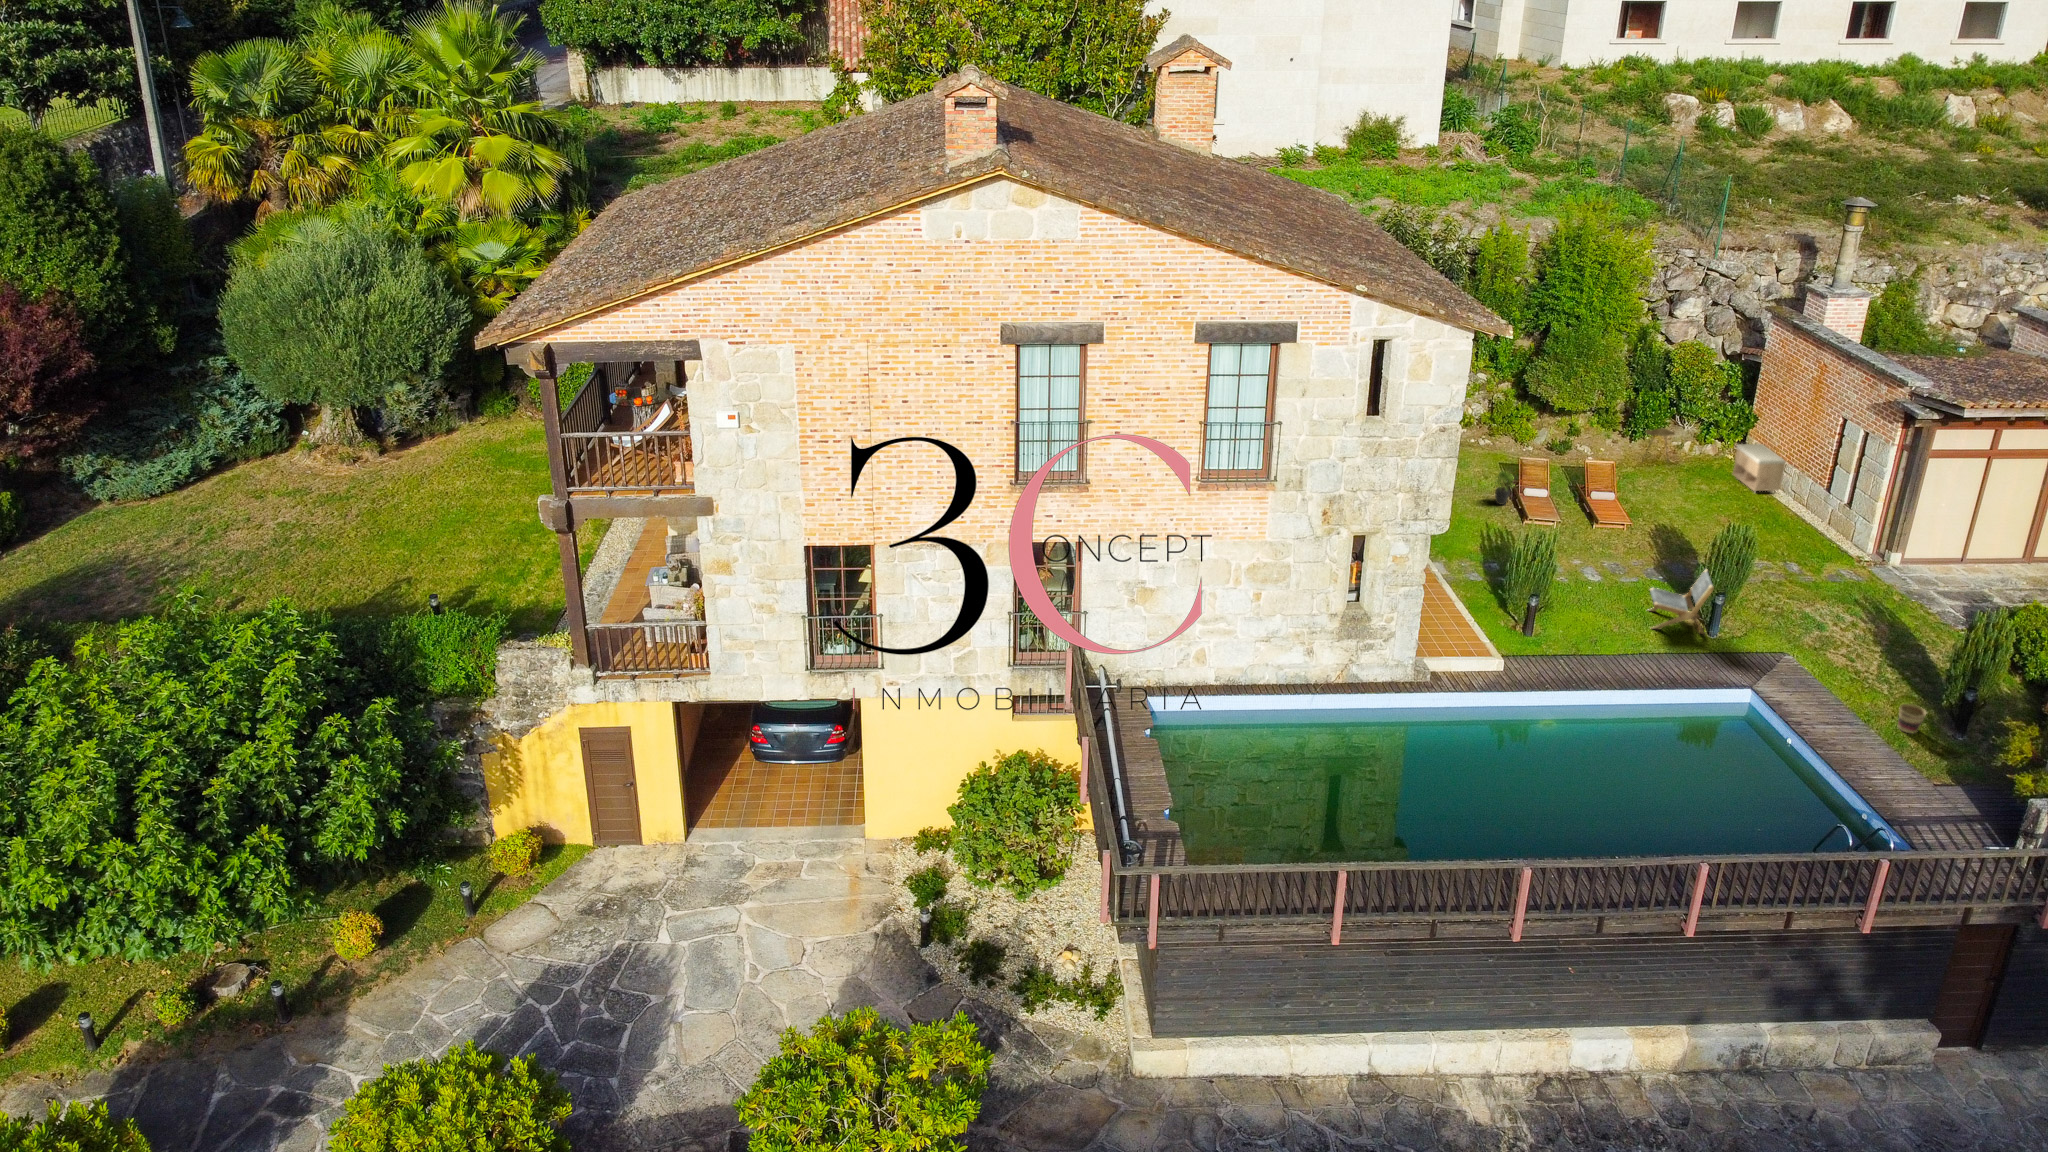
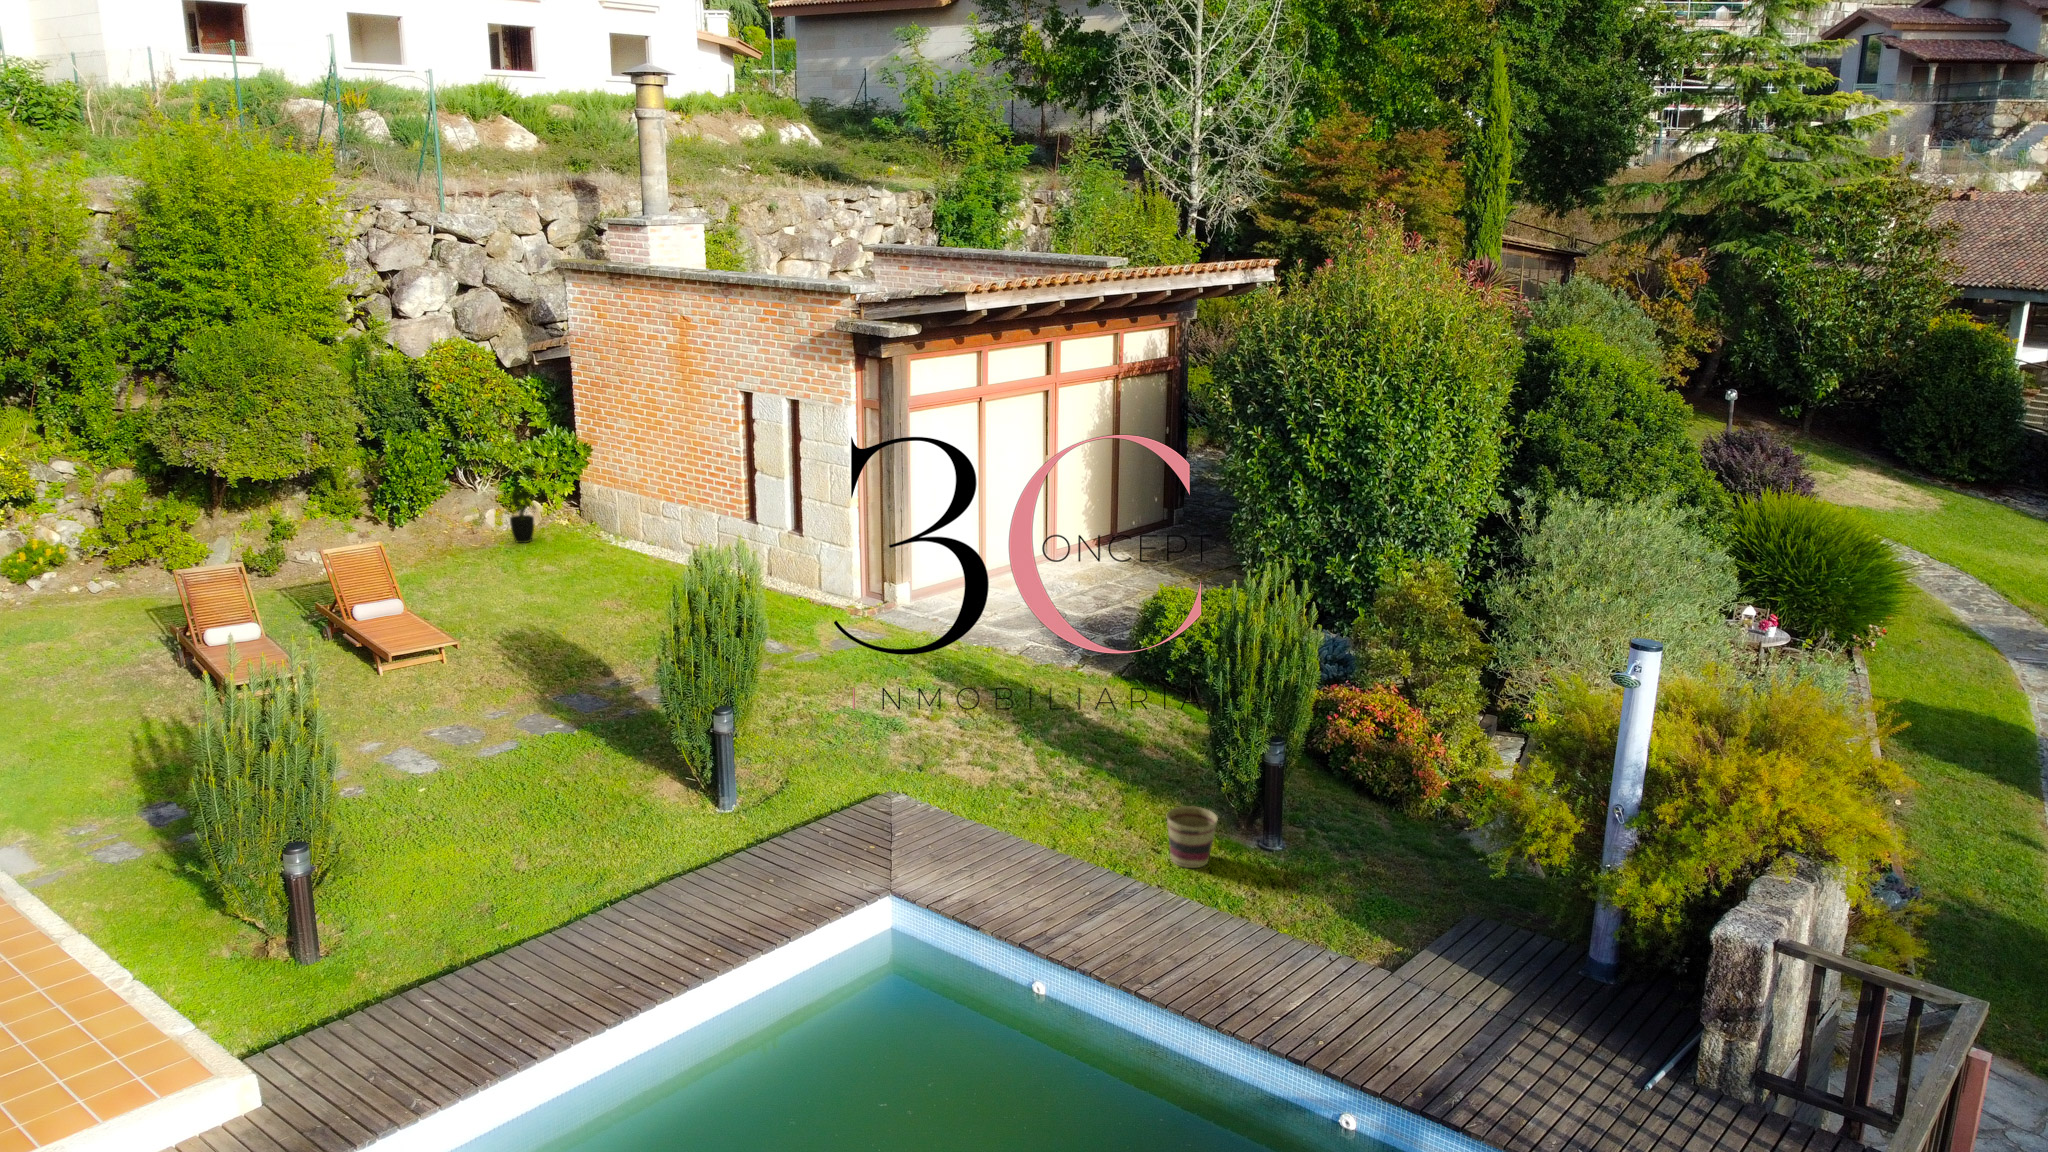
side table: present [1646,427,1674,459] -> none [414,493,470,558]
storage bench: present [1733,444,1786,492] -> none [577,484,667,561]
potted plant: present [1495,471,1515,505] -> present [505,486,535,543]
lounge chair: present [1649,570,1714,634] -> none [564,669,712,834]

